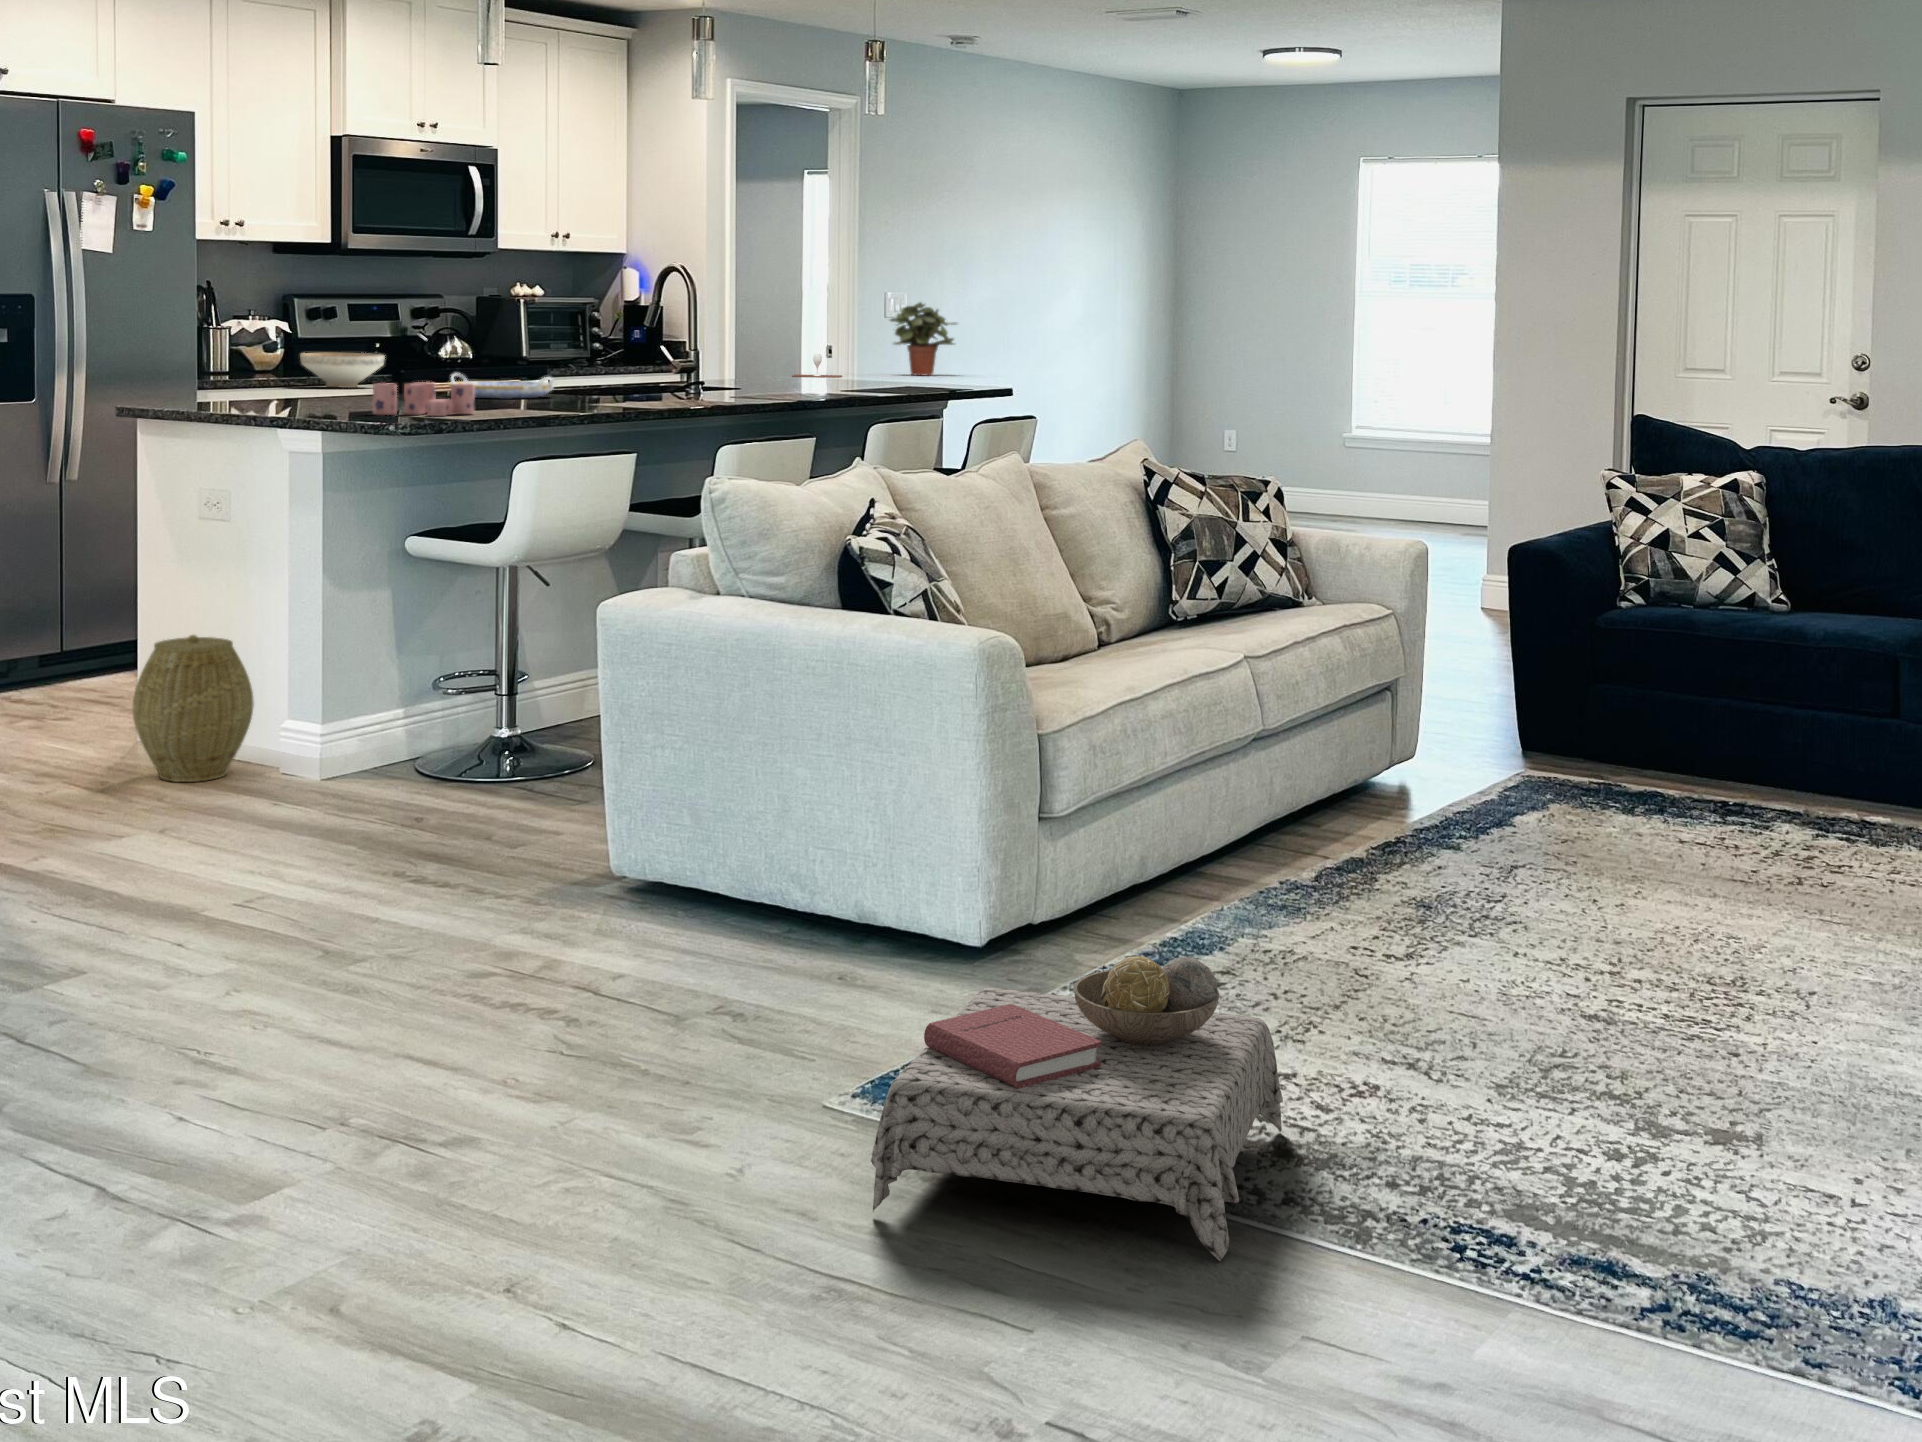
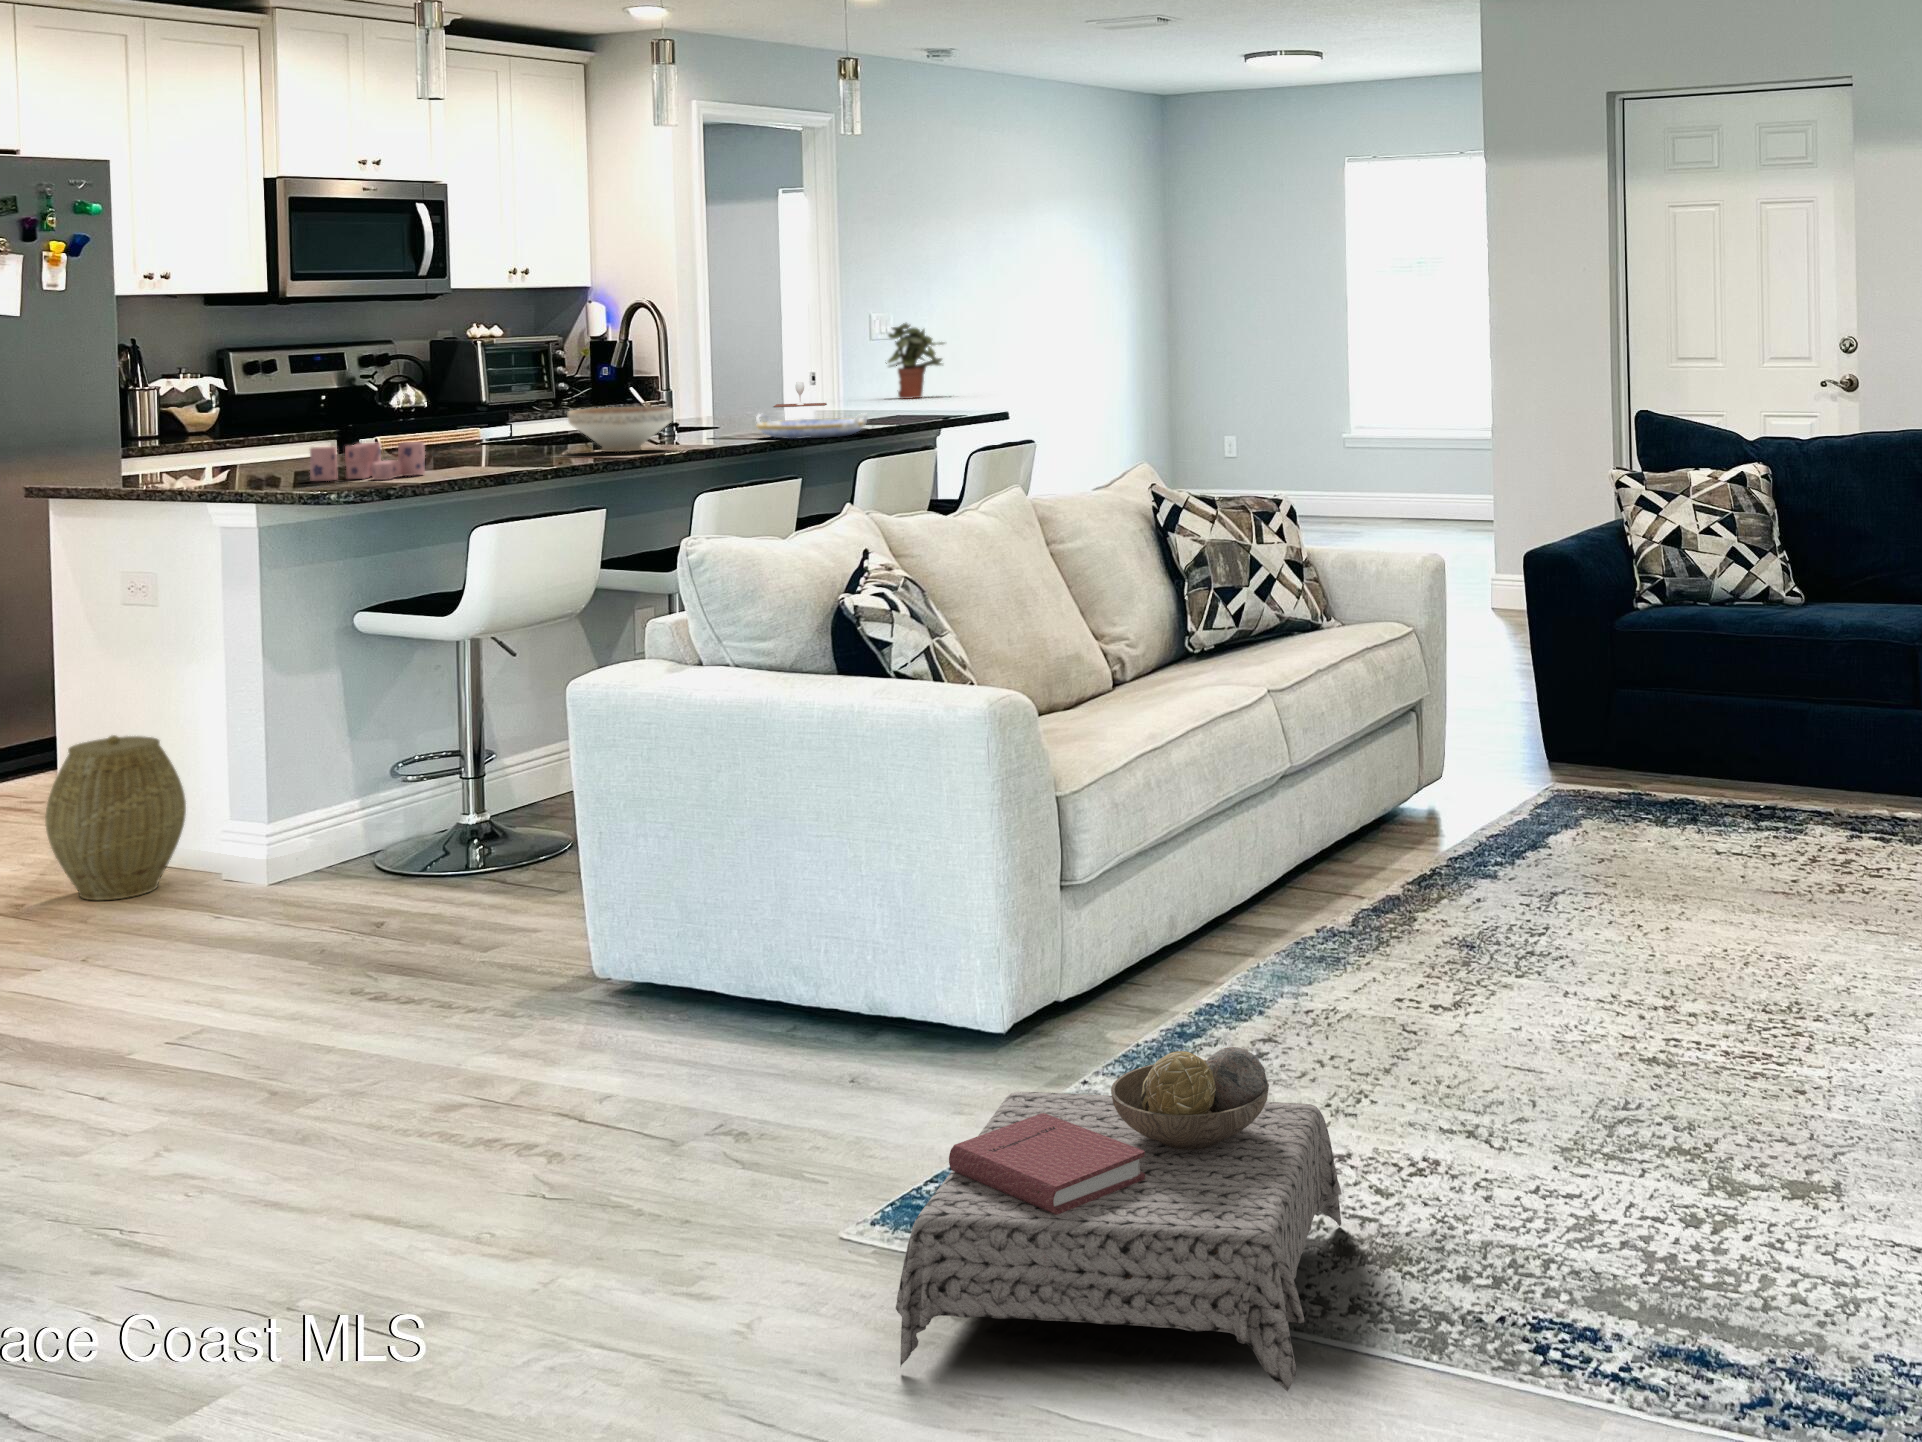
decorative bowl: present [300,353,385,388] -> present [567,407,673,452]
serving tray: present [449,373,554,399] -> present [756,413,868,439]

